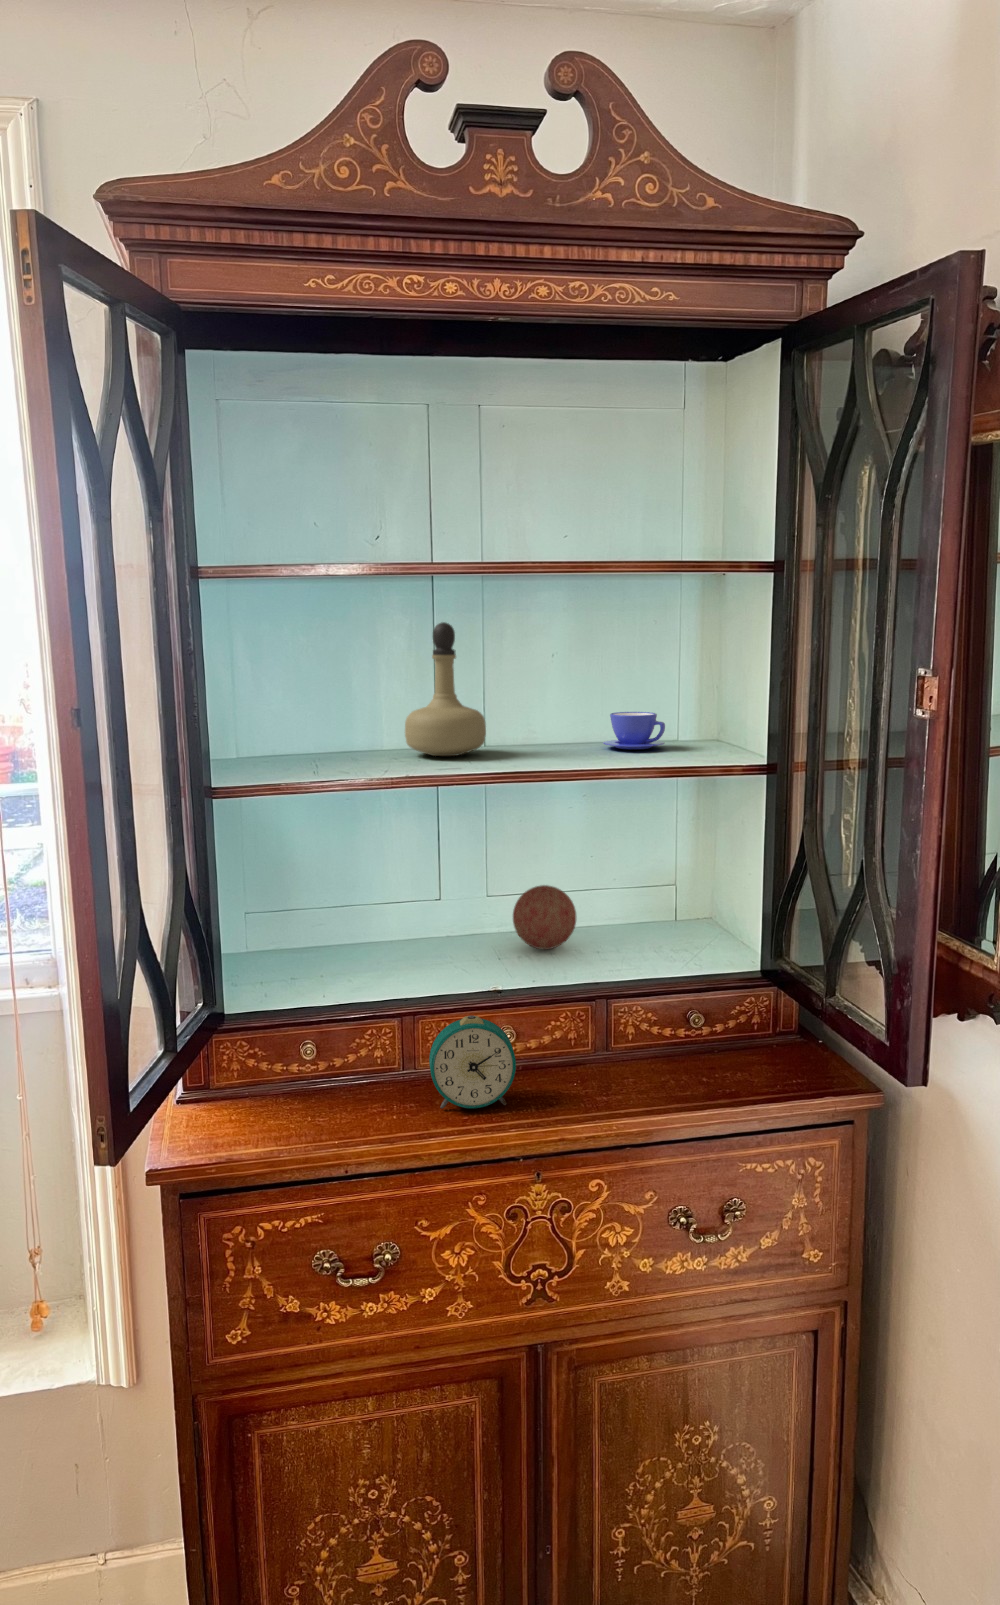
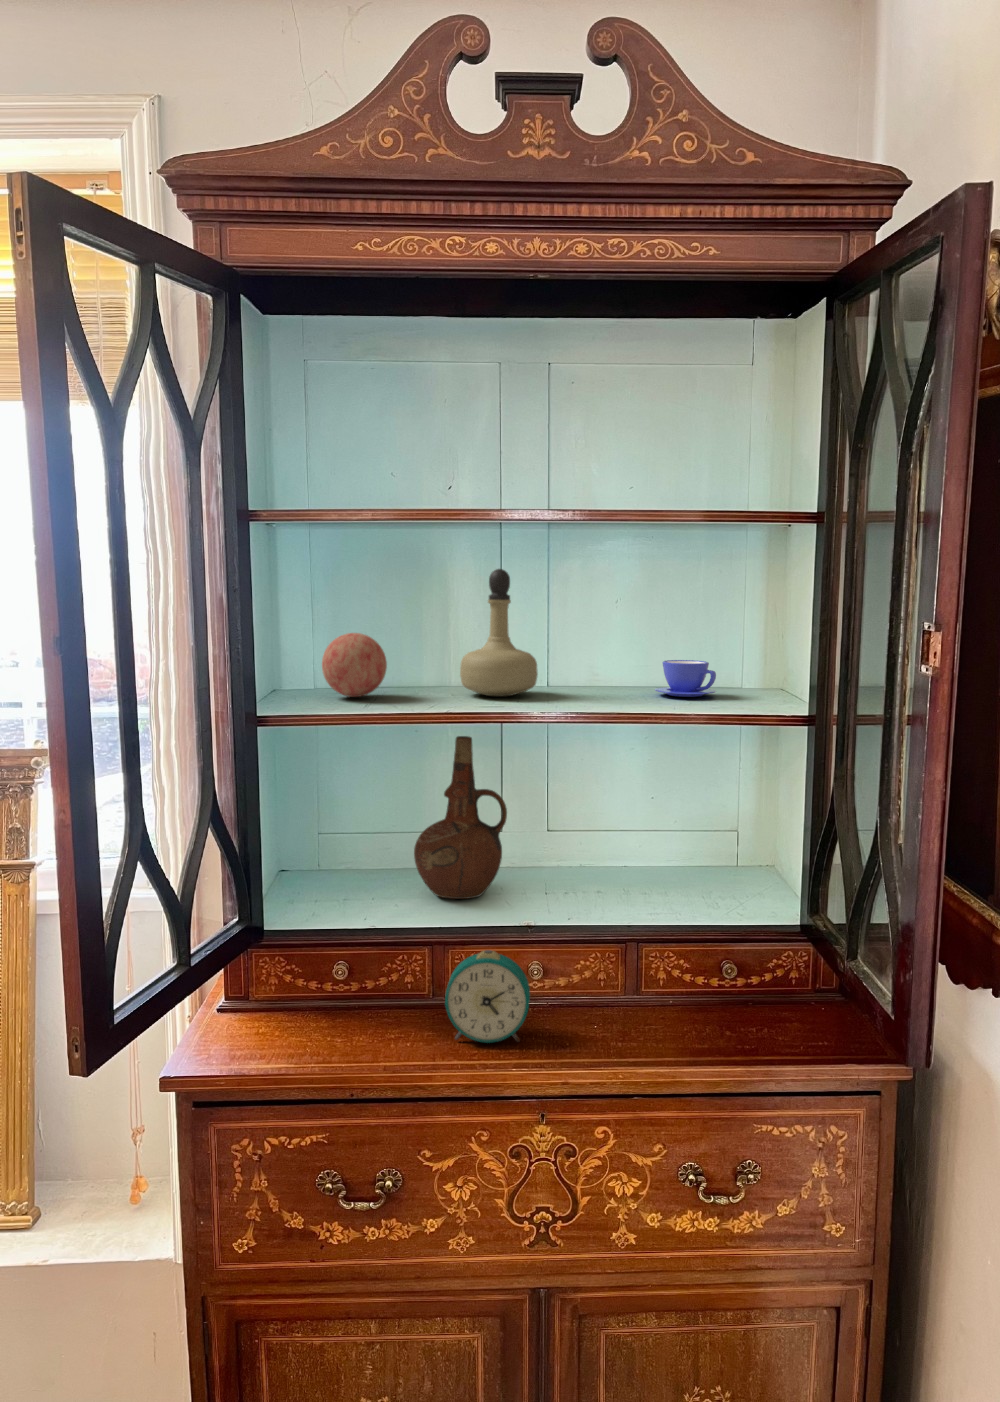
ceramic pitcher: none [367,799,462,968] -> present [414,736,507,899]
decorative ball: present [513,885,576,949] -> present [322,633,387,697]

